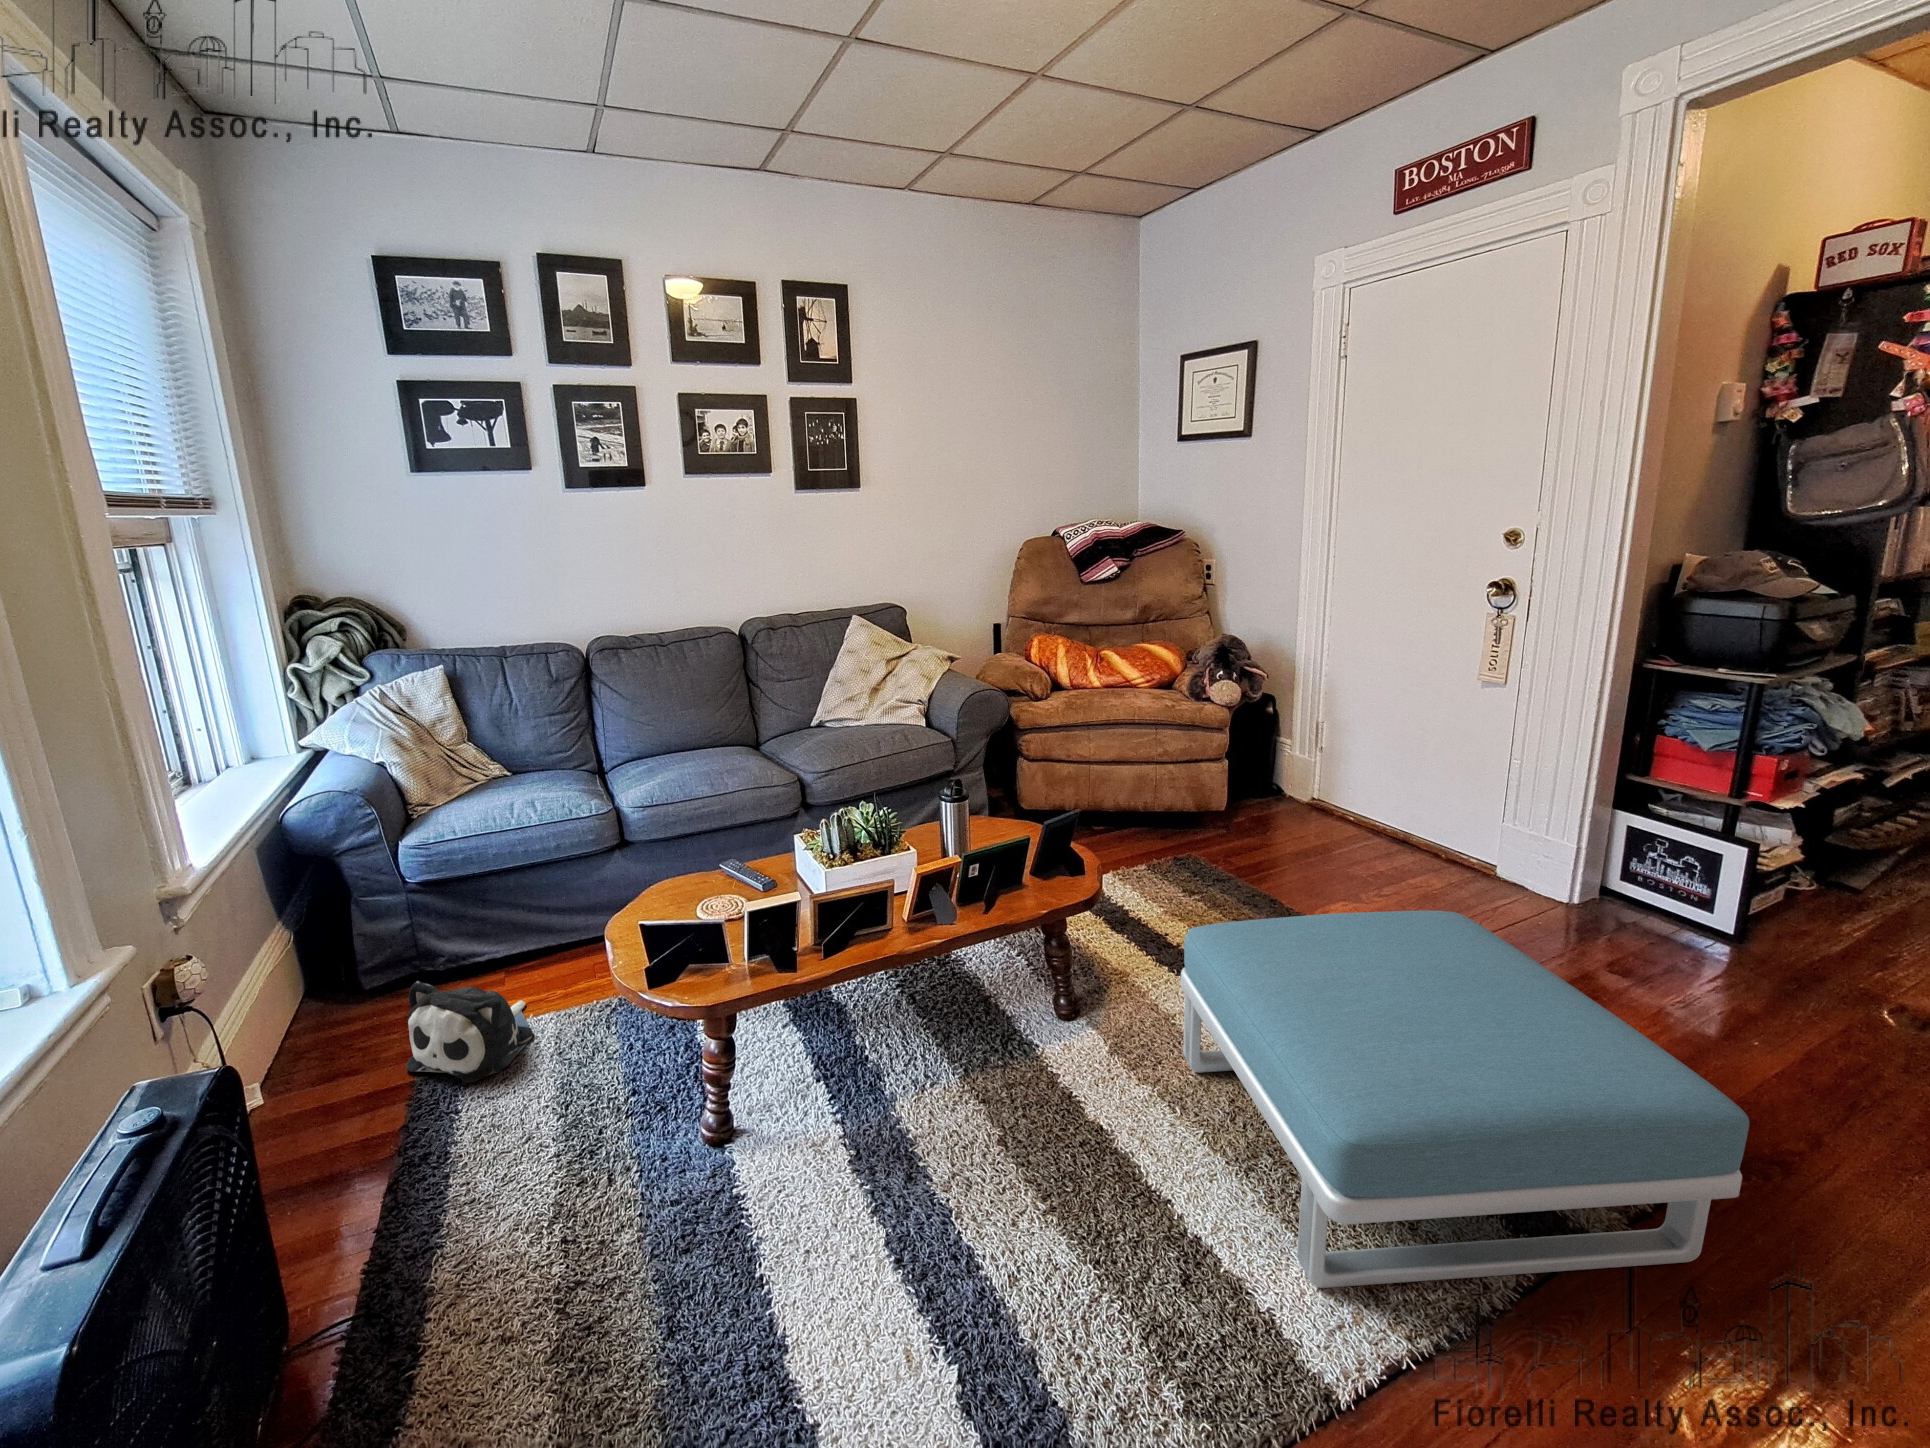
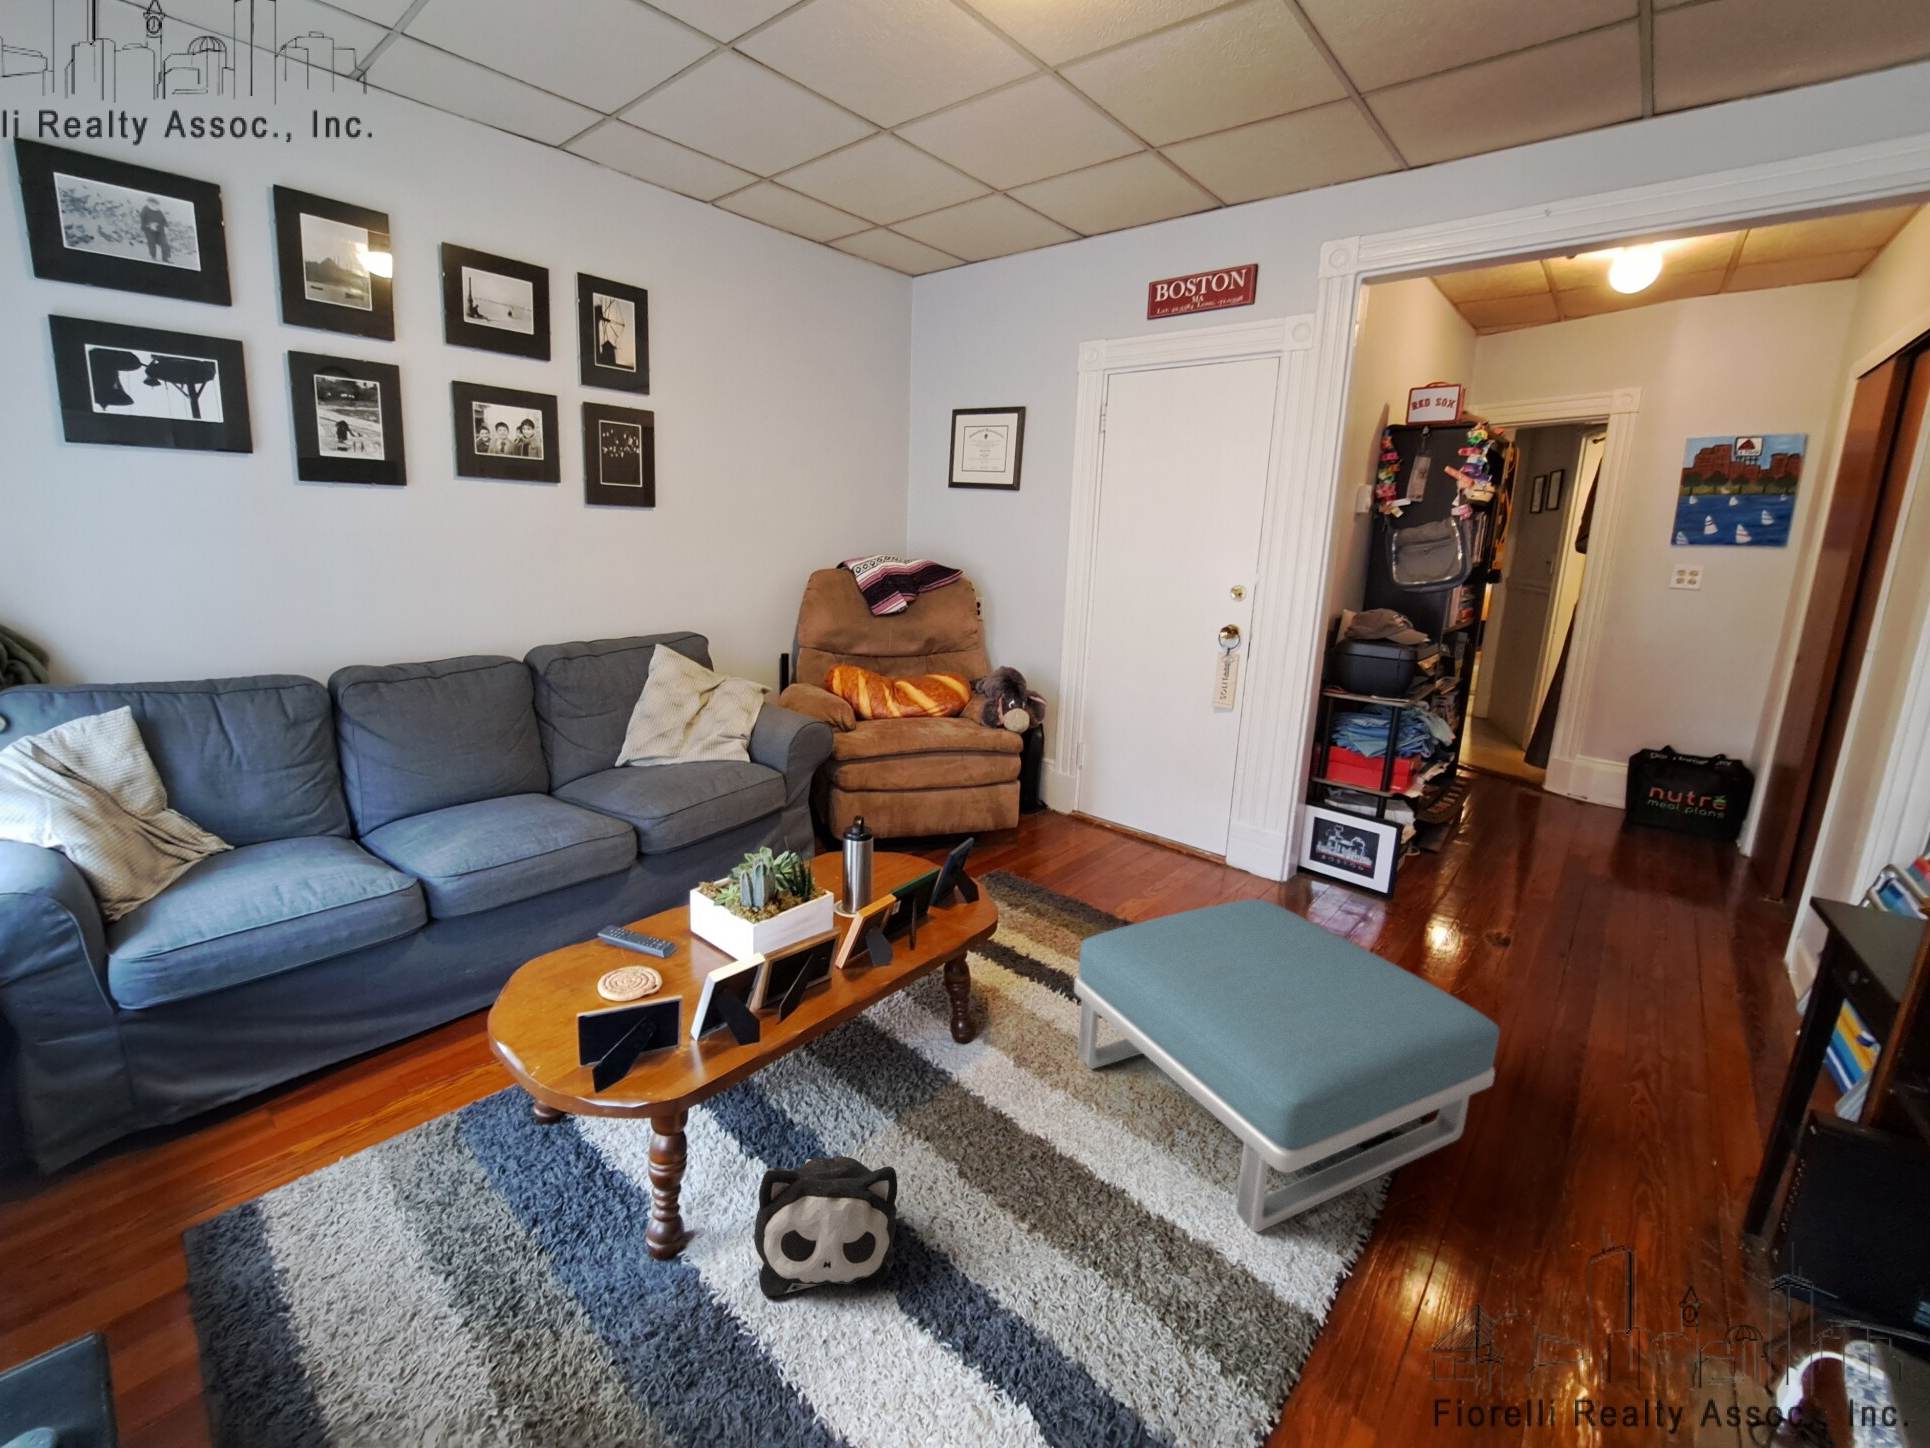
plush toy: present [406,981,533,1082] -> present [754,1156,897,1296]

